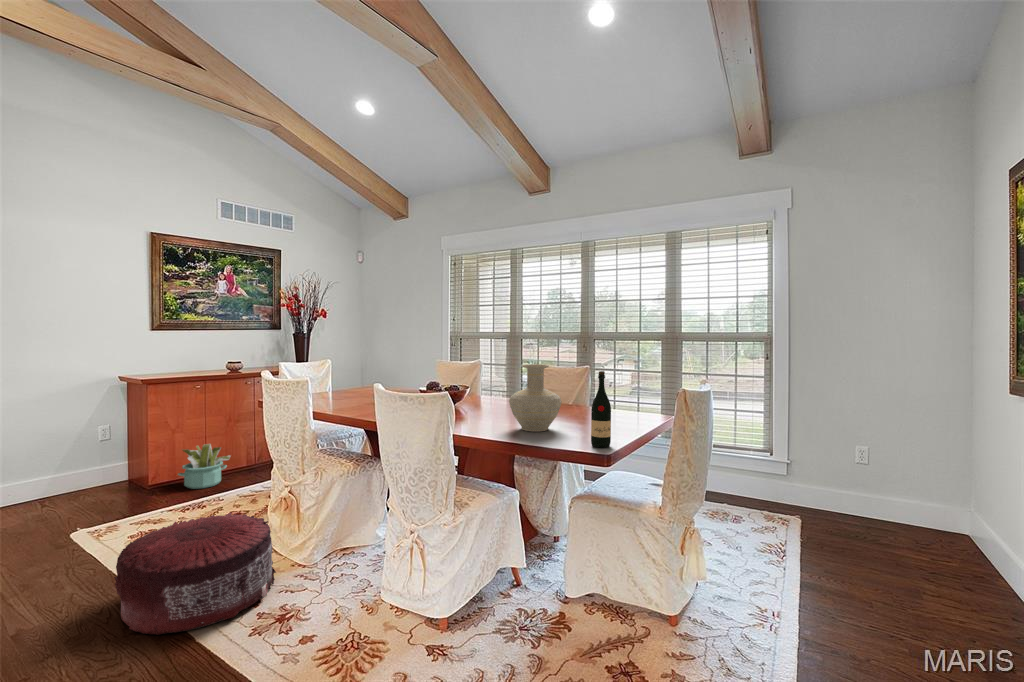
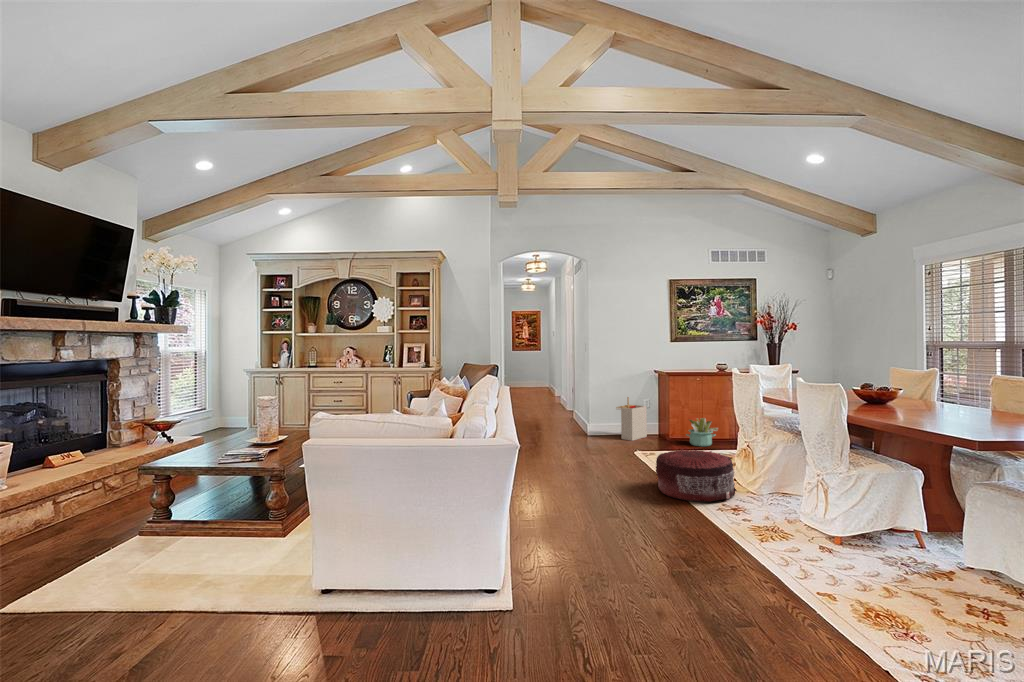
vase: present [509,364,562,432] -> none [911,368,967,422]
wine bottle: present [591,371,611,448] -> none [971,373,994,435]
storage bin: none [32,426,103,504] -> present [616,397,647,441]

